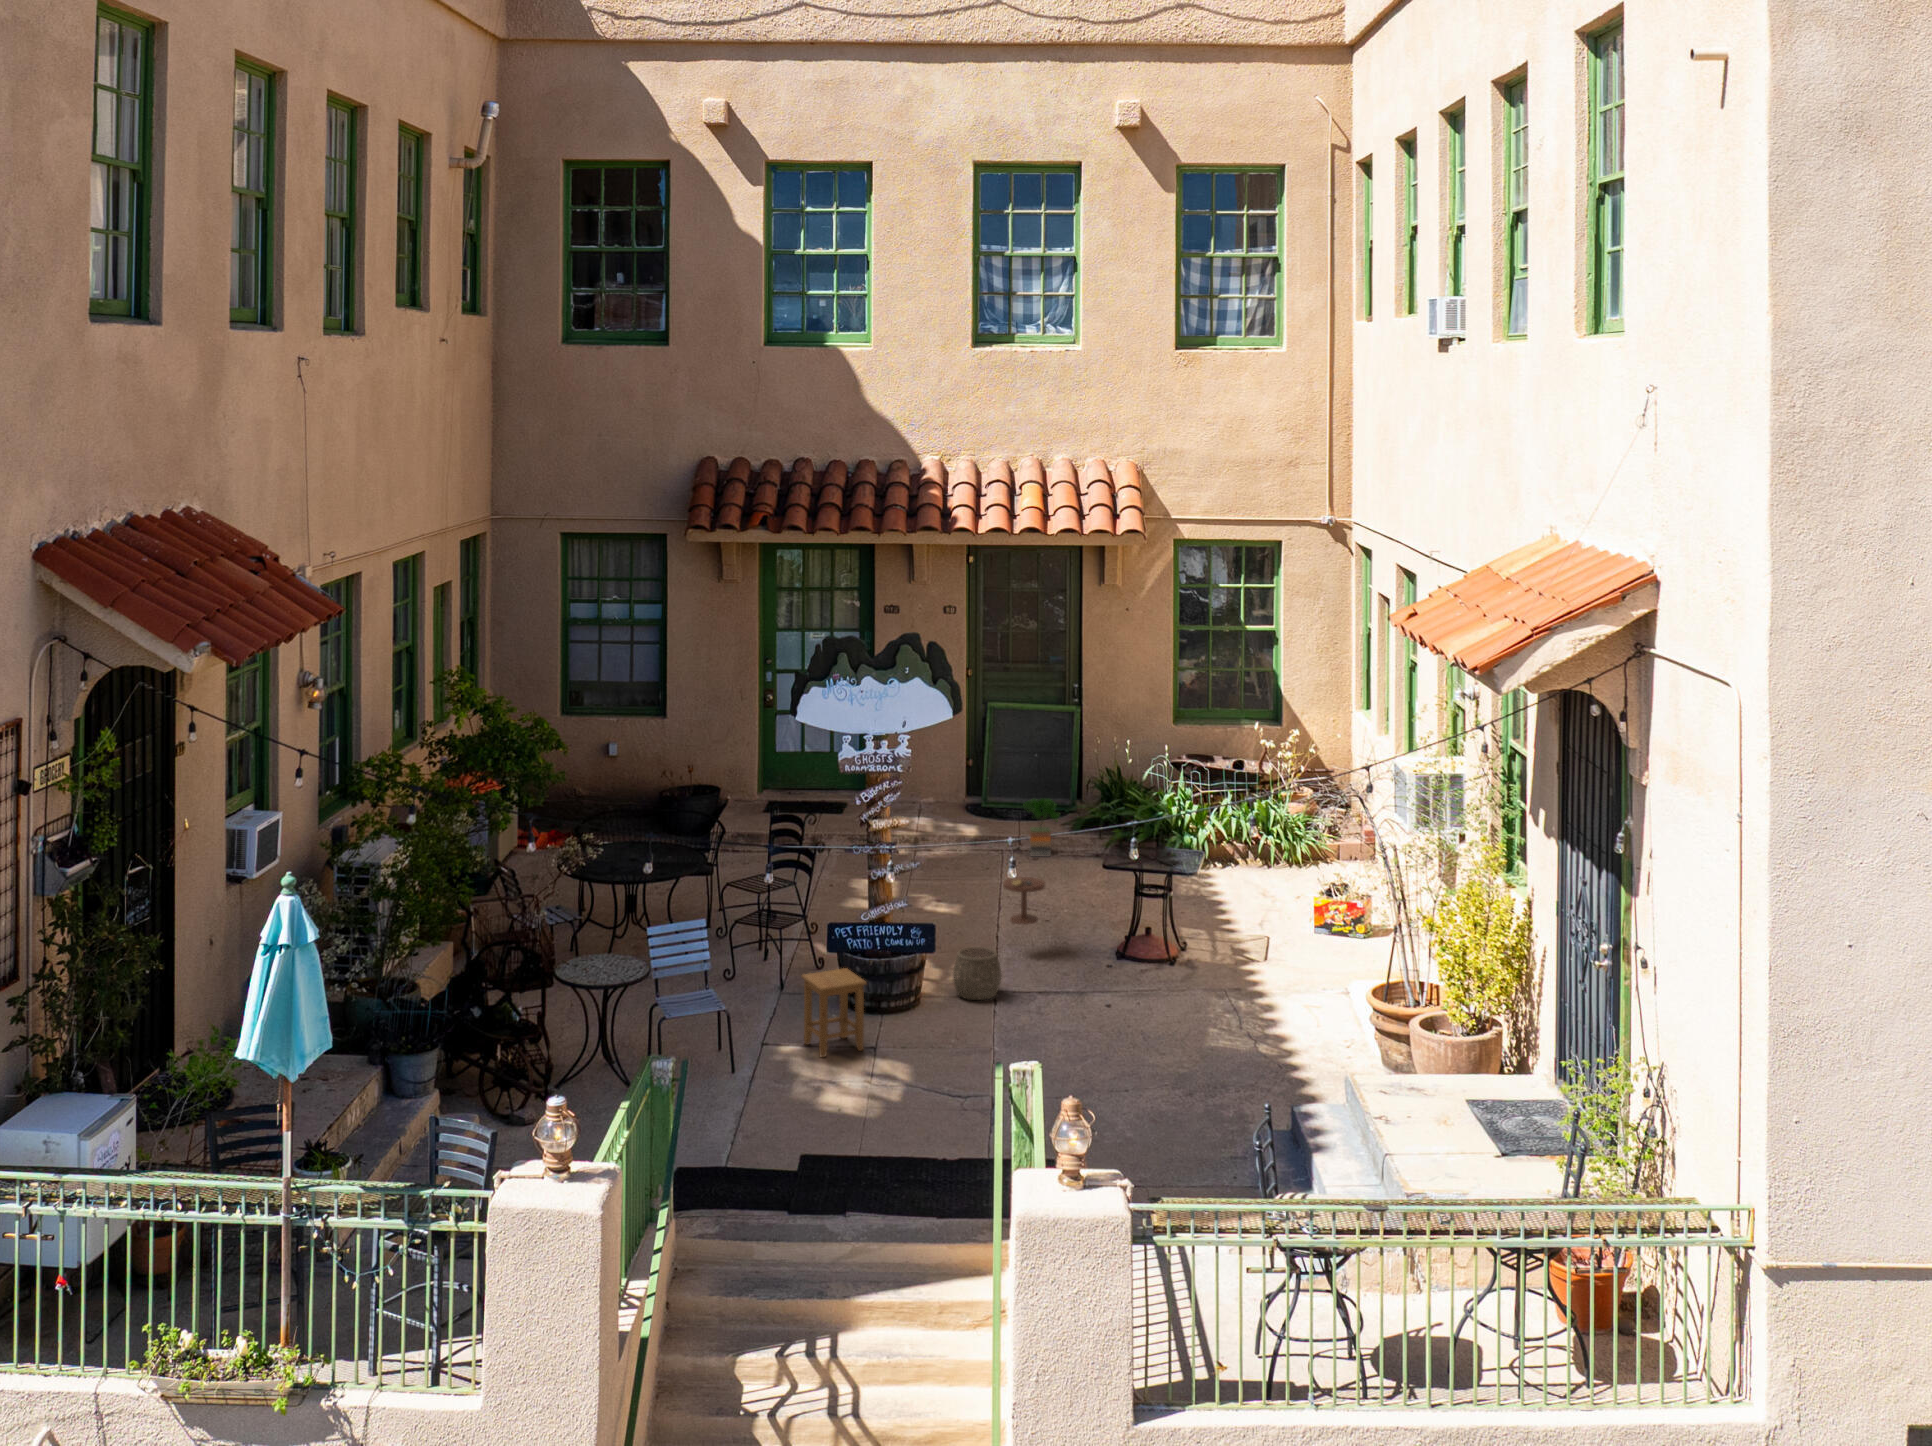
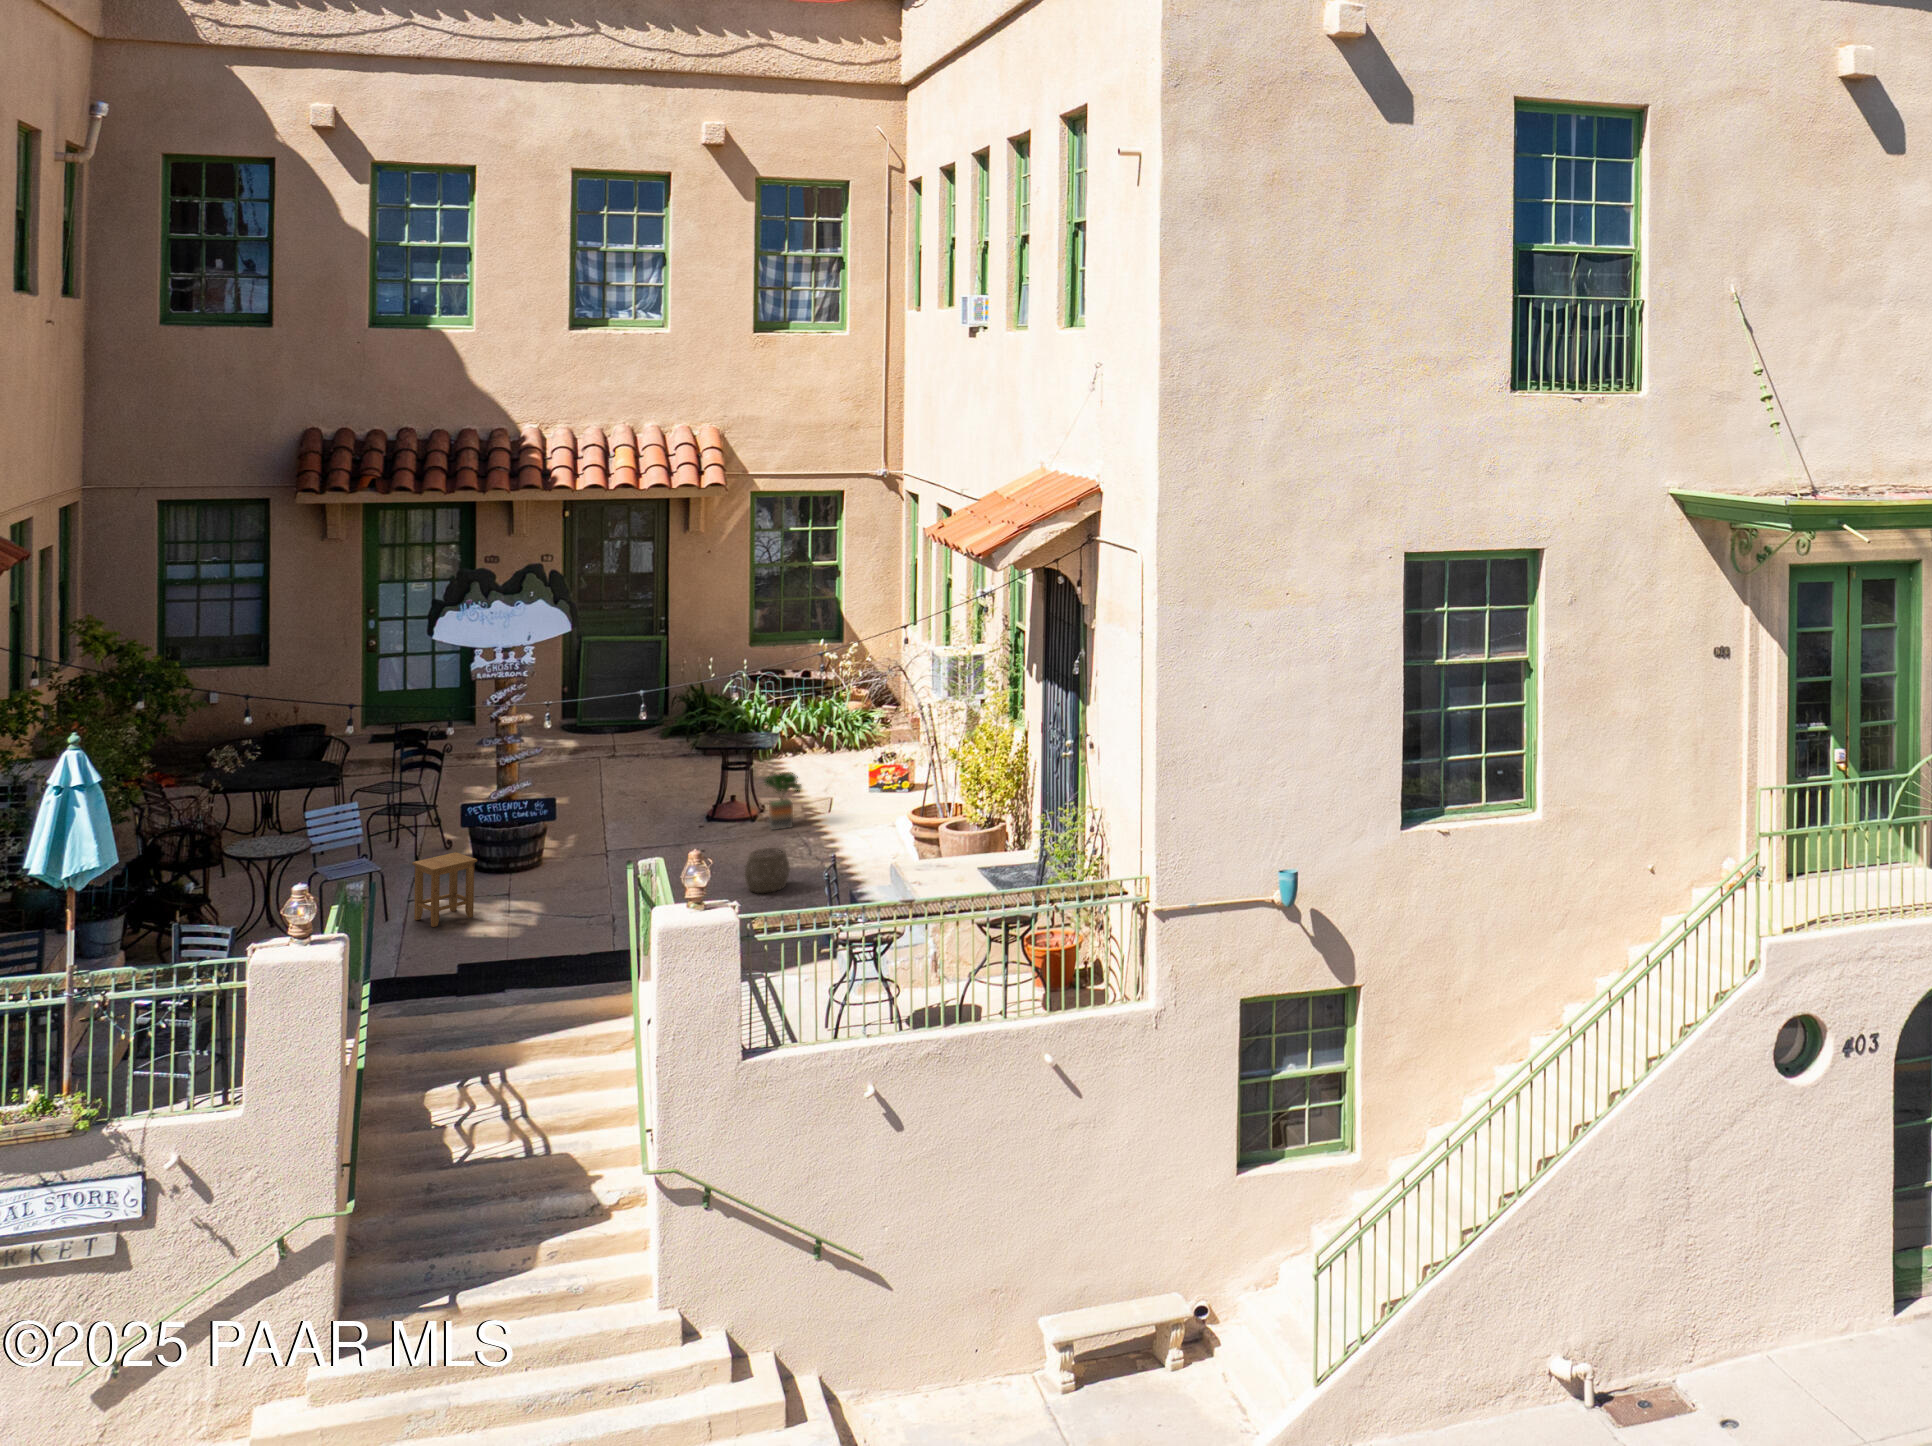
potted tree: present [1024,798,1060,857] -> present [765,772,801,830]
side table: present [1003,877,1045,925] -> none [601,768,640,835]
woven basket: present [953,947,1001,1000] -> present [745,848,790,893]

